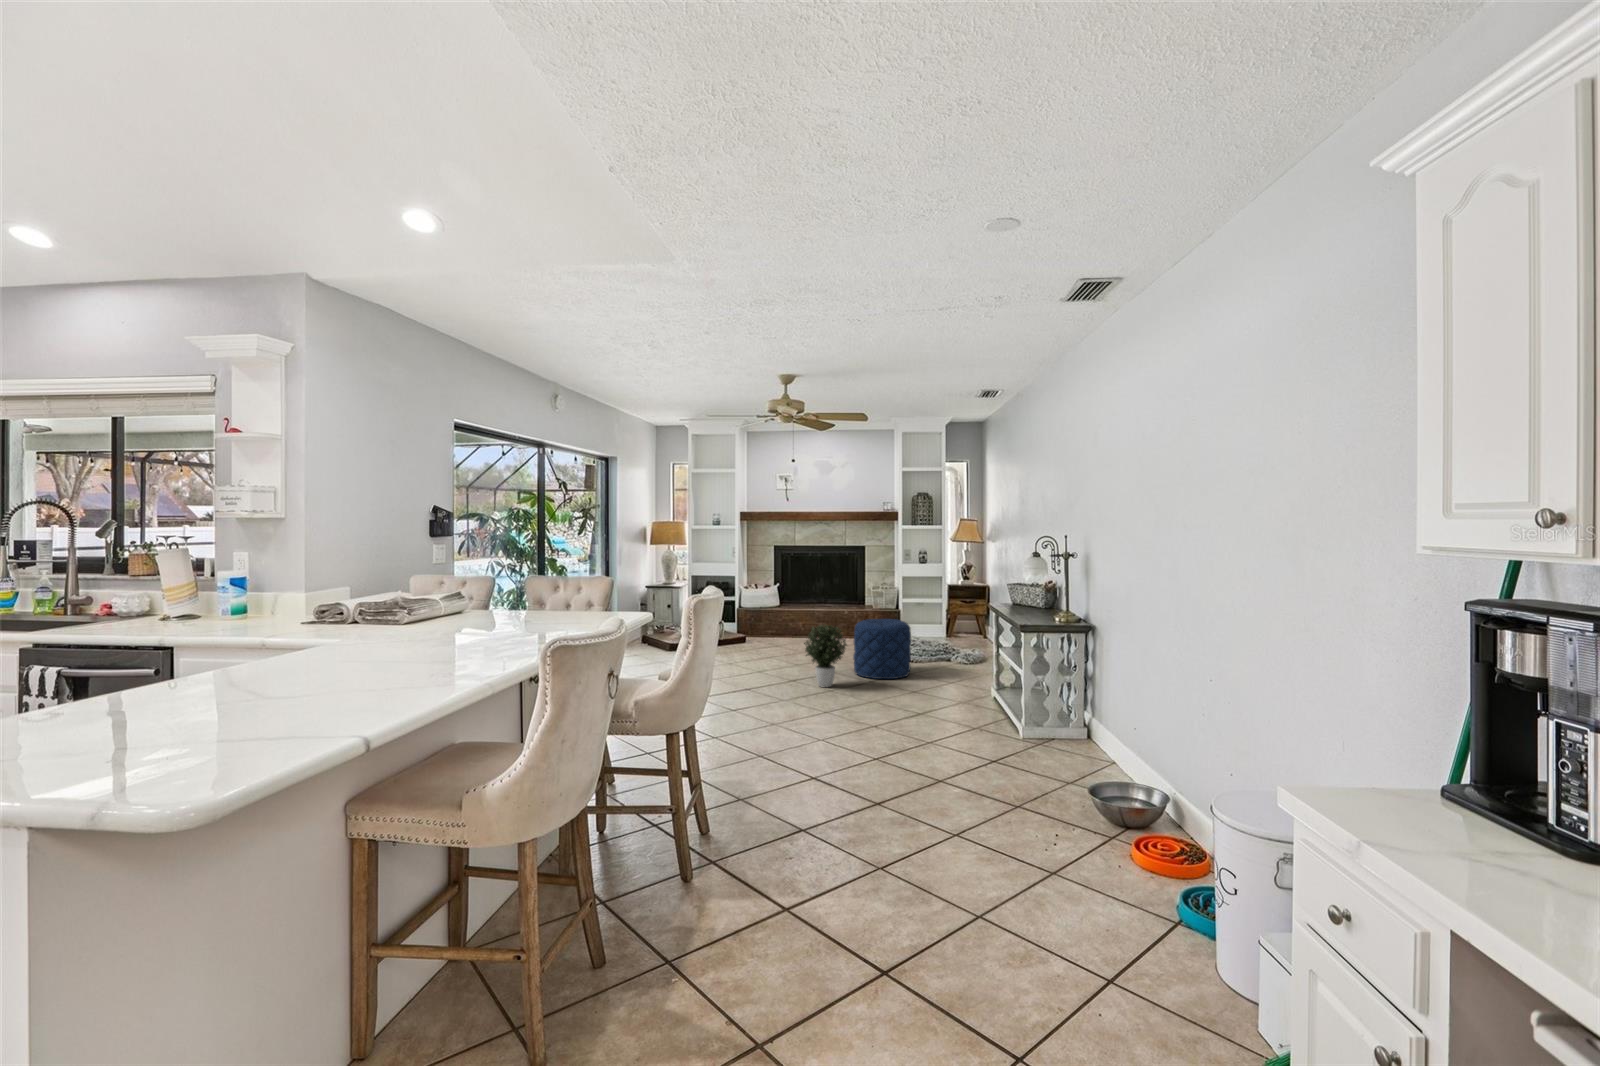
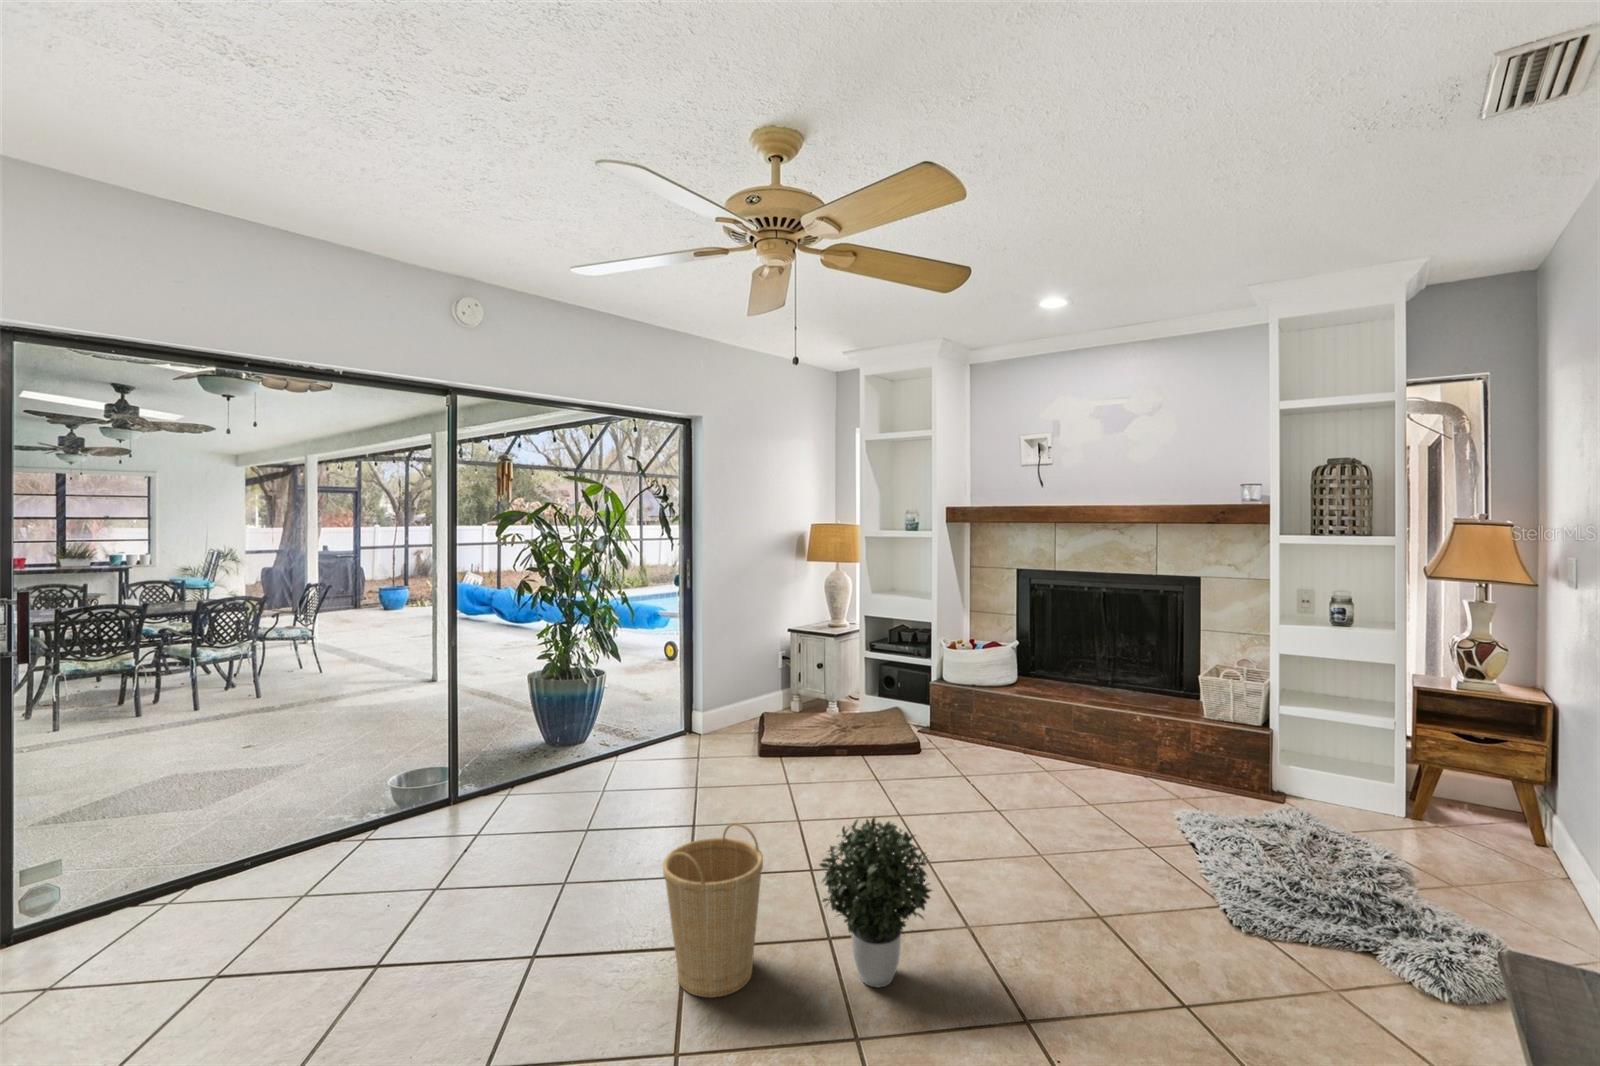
pouf: present [853,619,911,679] -> none [1002,800,1164,1003]
basket: none [747,633,789,698] -> present [663,823,763,998]

